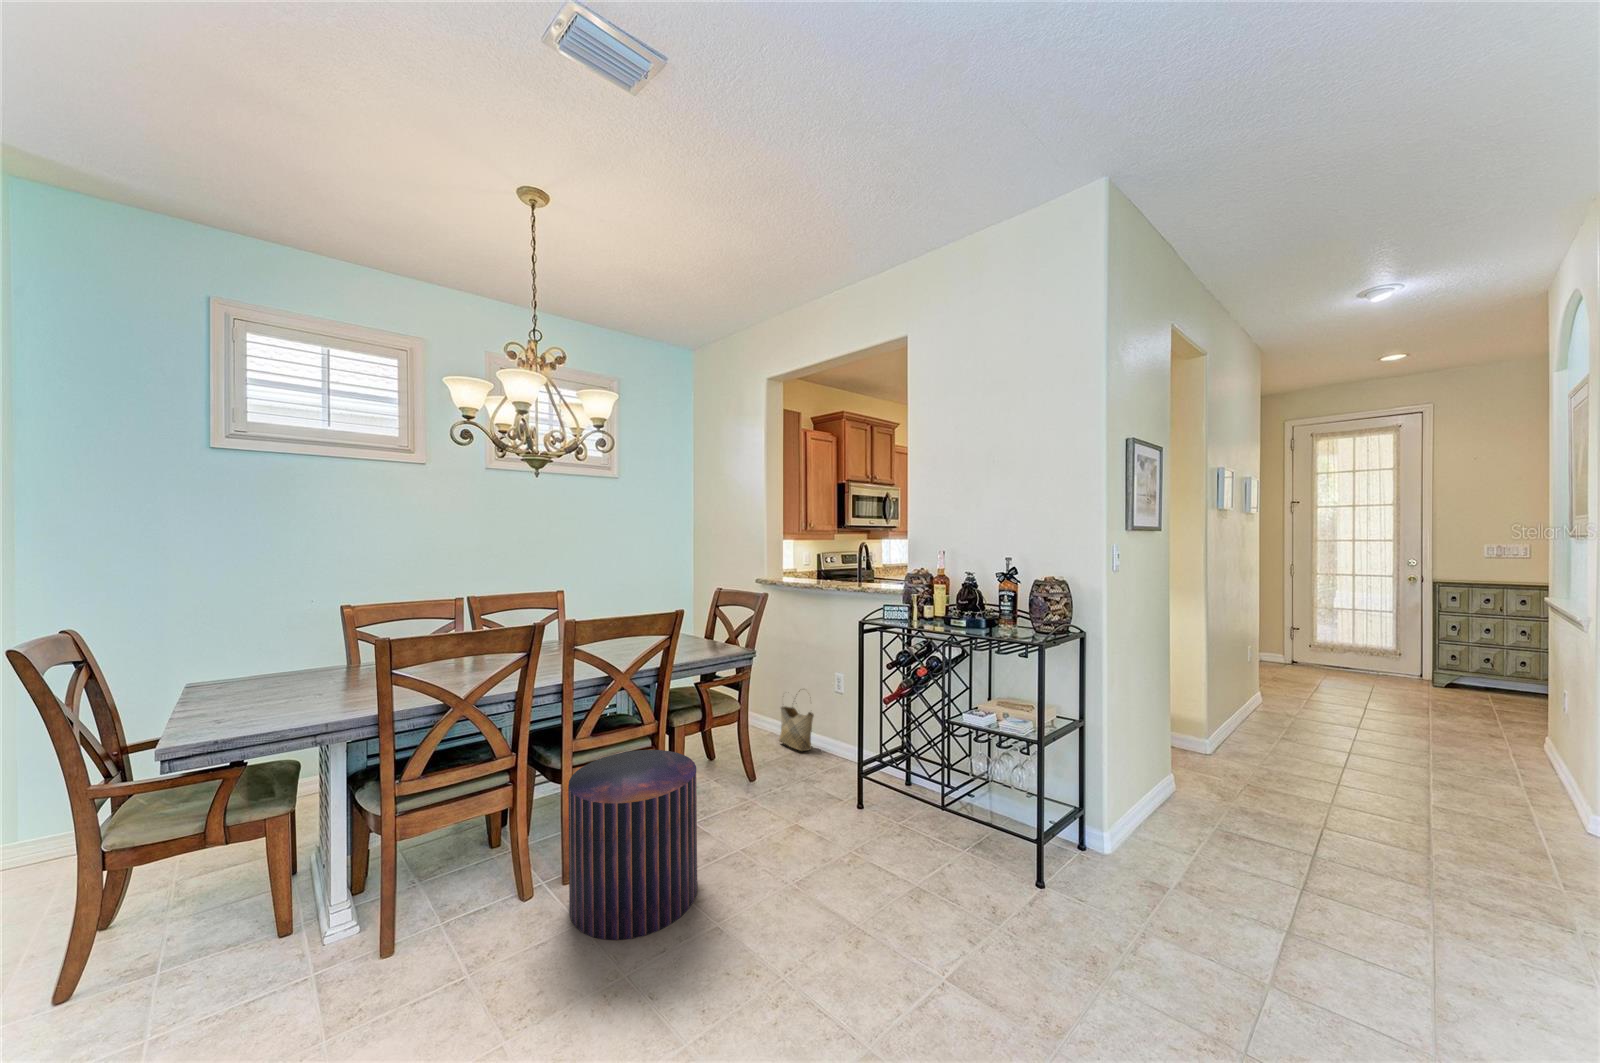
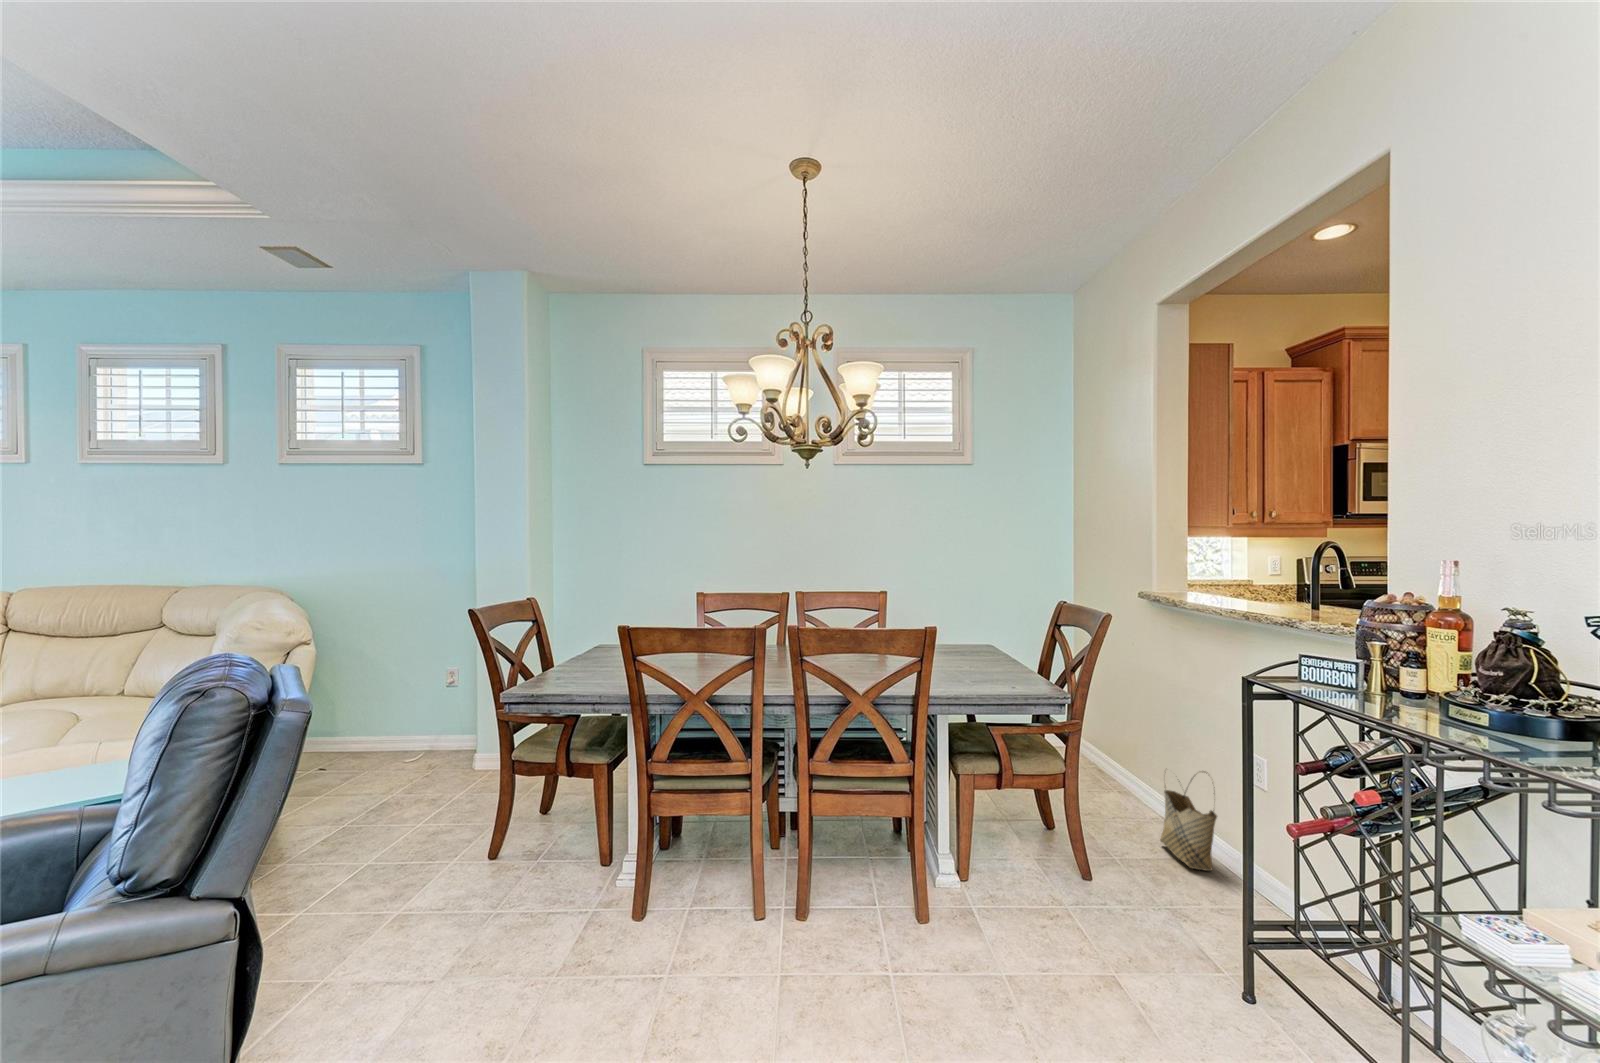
pouf: present [568,750,697,940] -> none [777,791,931,1032]

